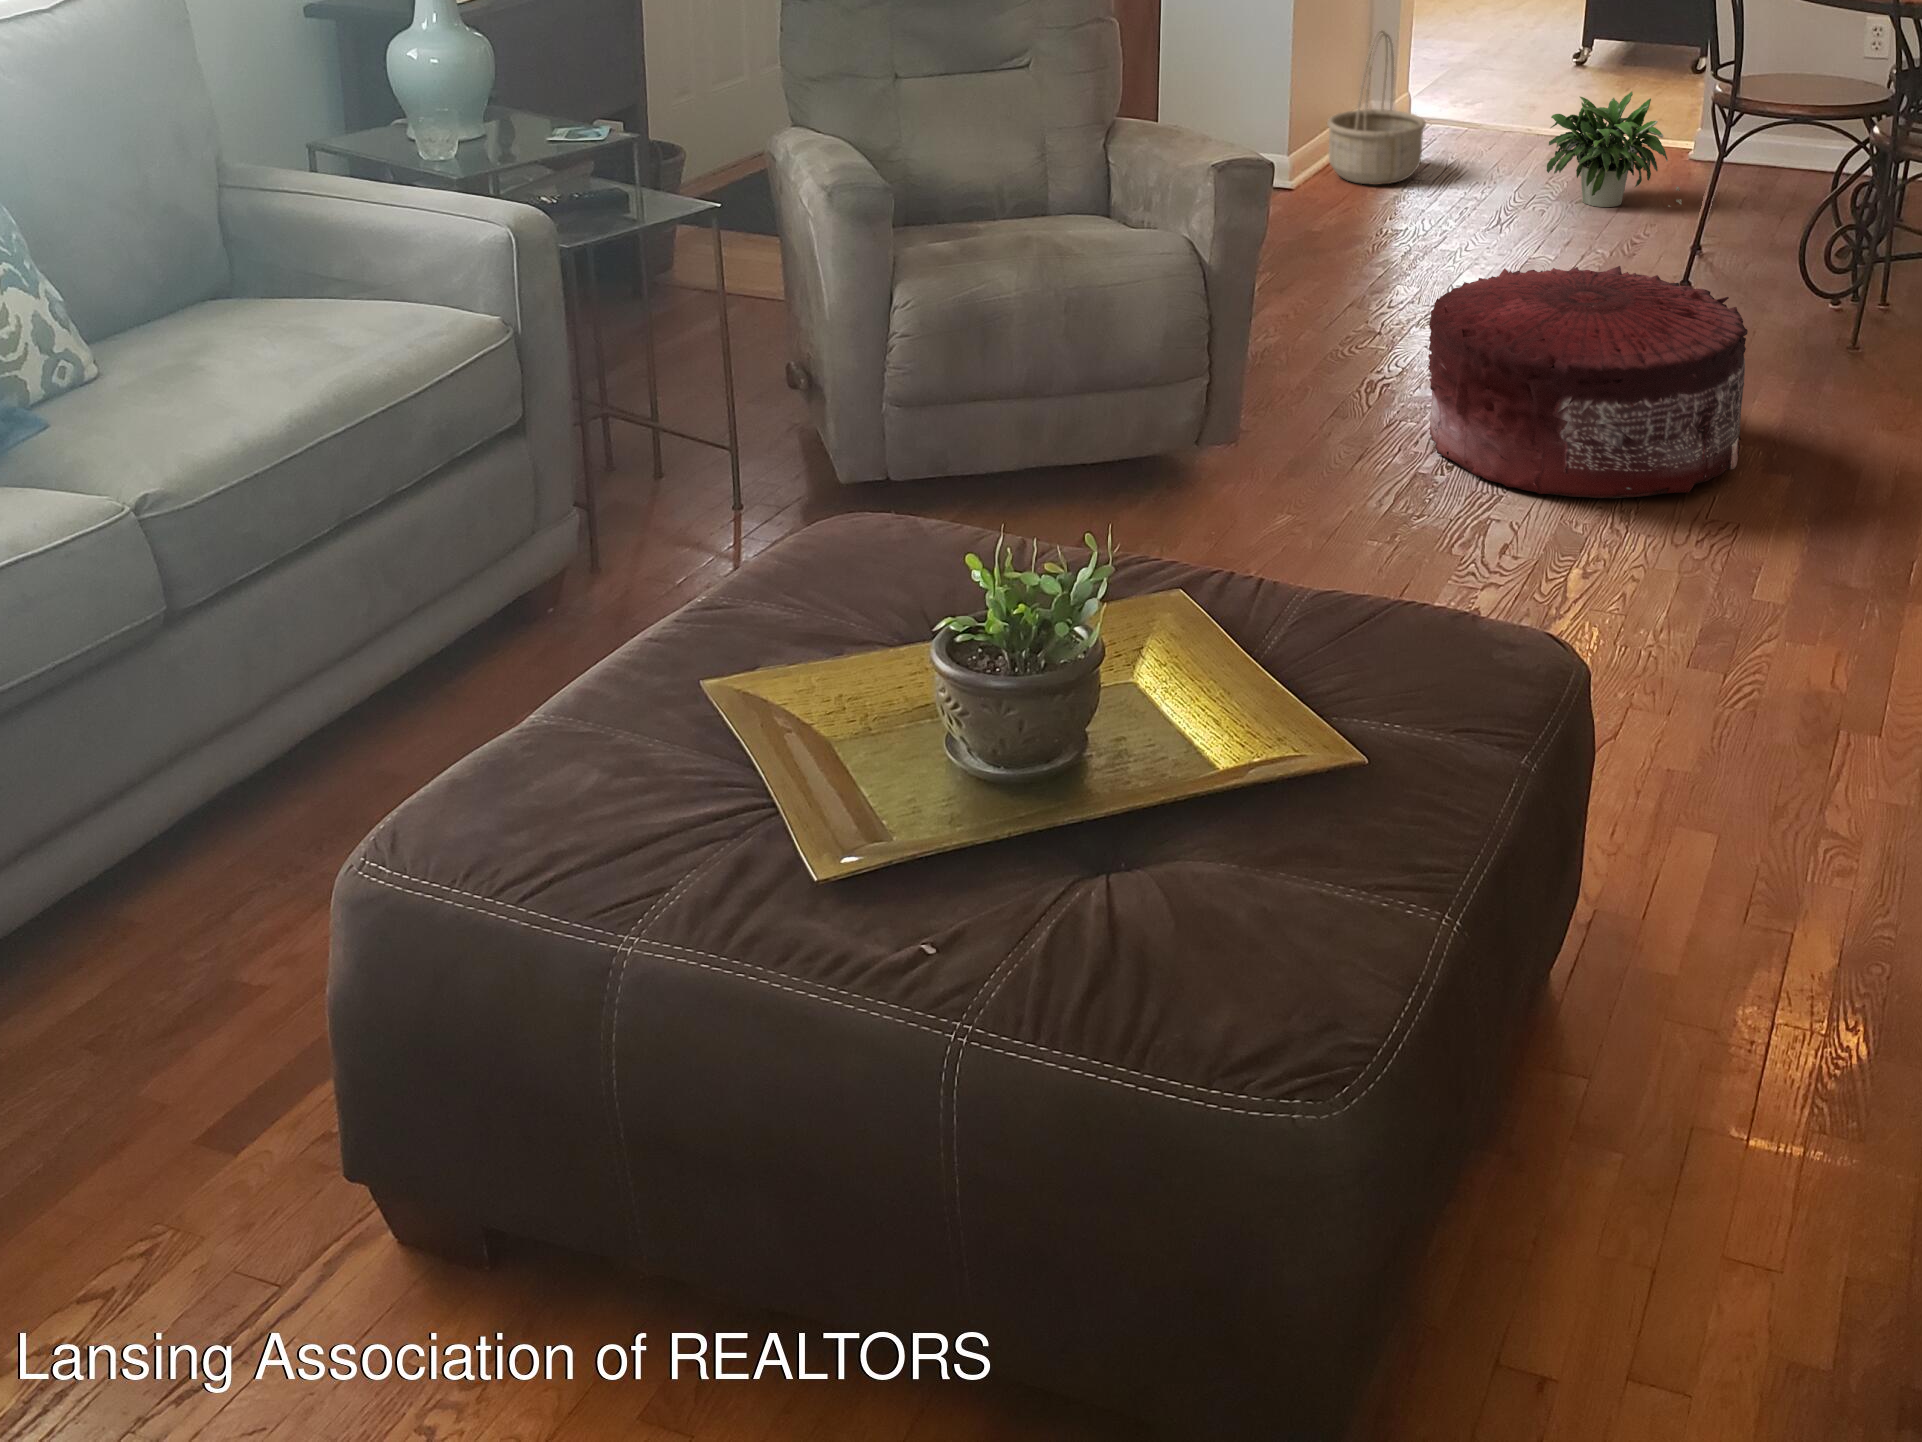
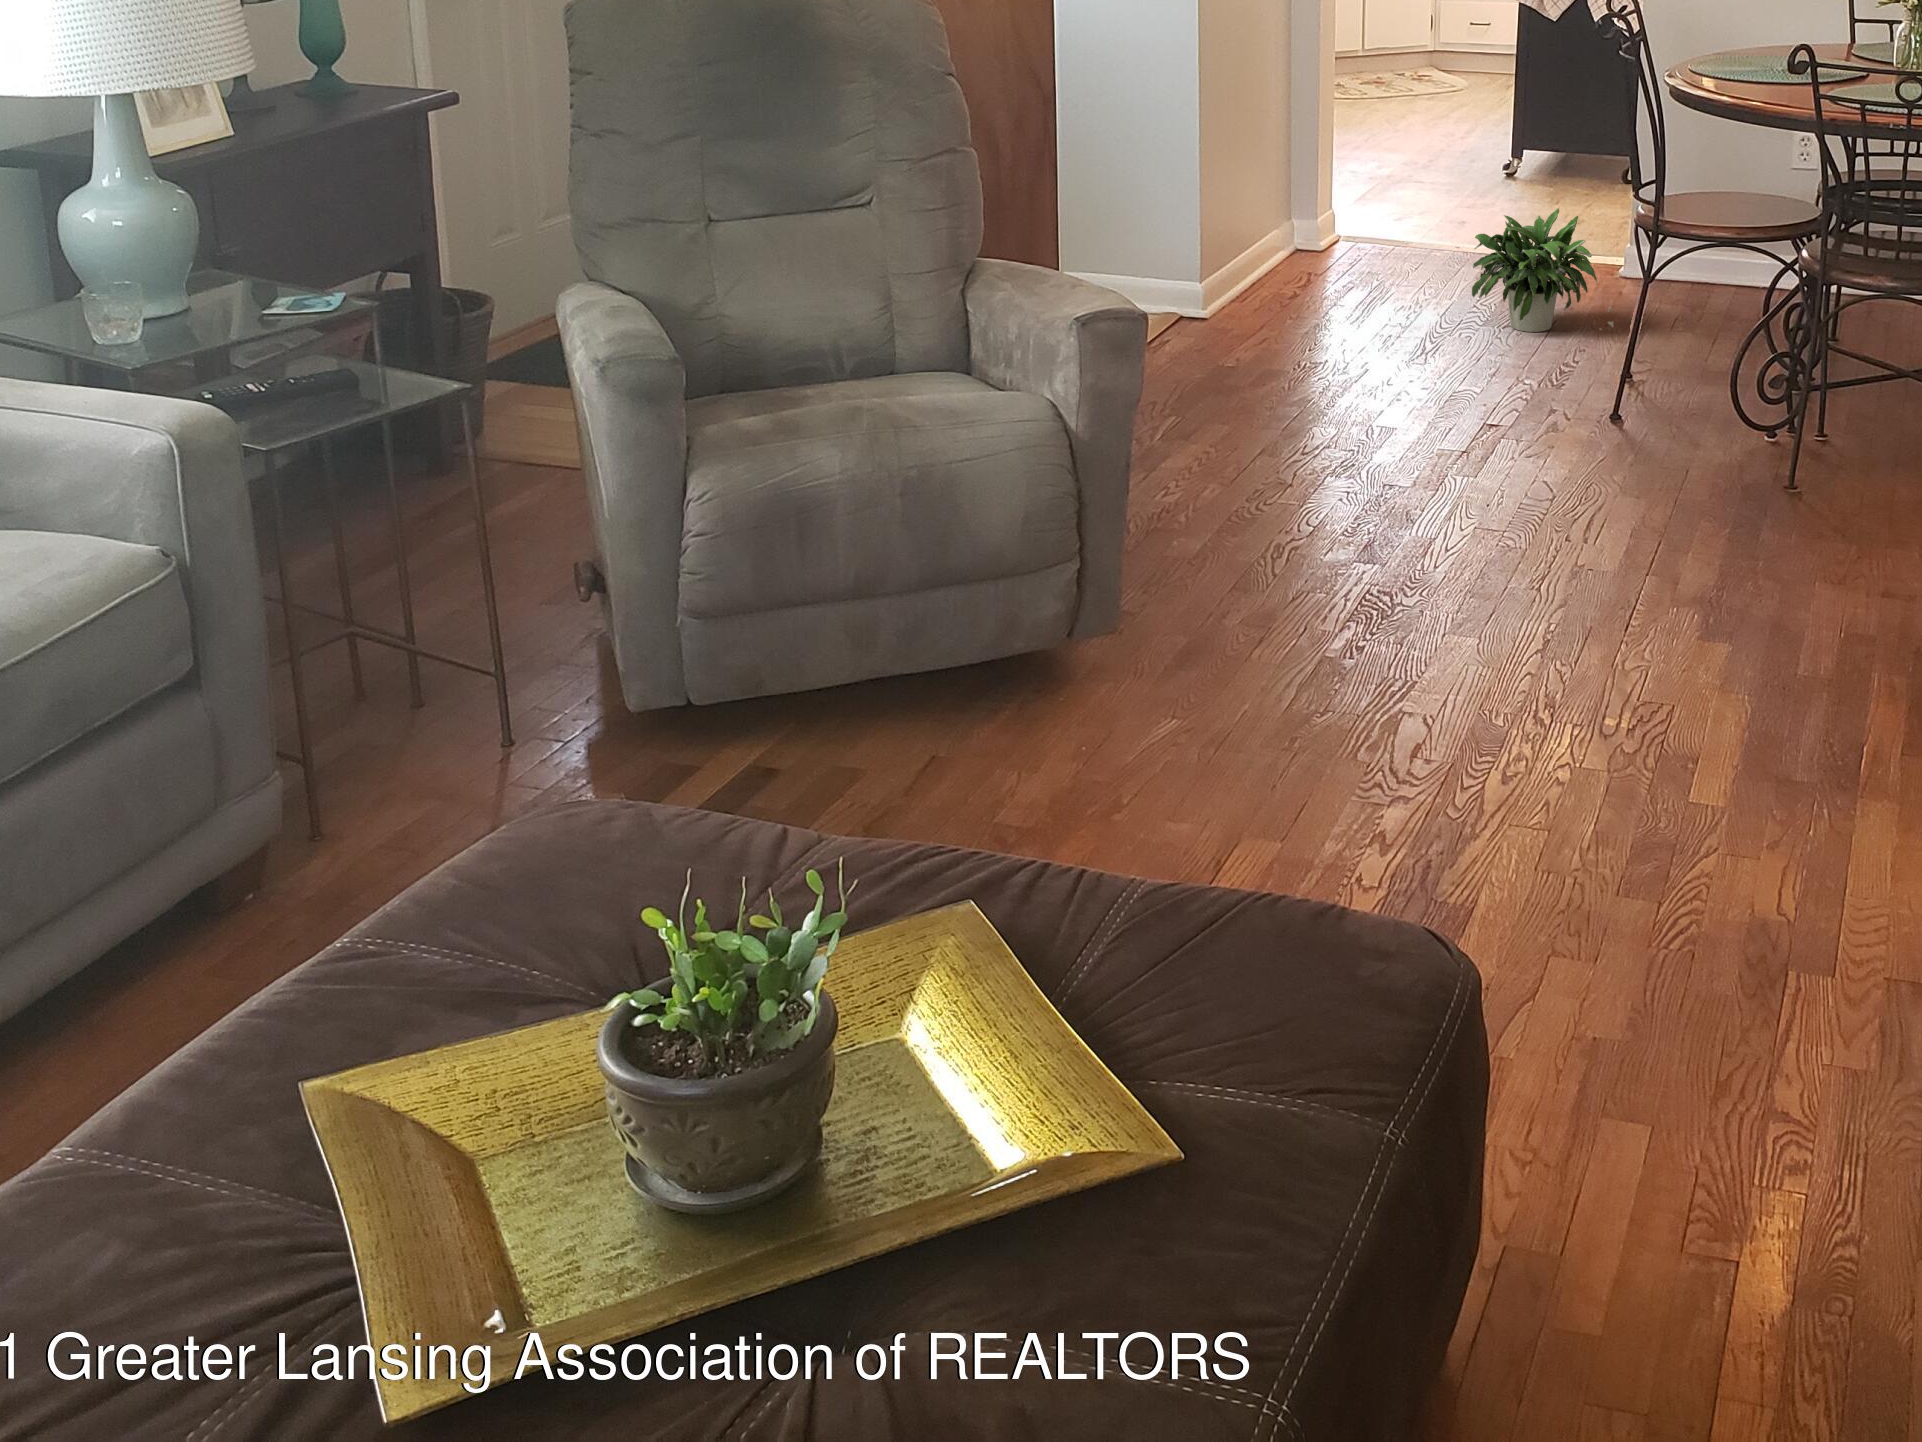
basket: present [1327,31,1426,185] -> none [1239,147,1345,313]
pouf: present [1428,266,1748,498] -> none [1327,413,1676,685]

